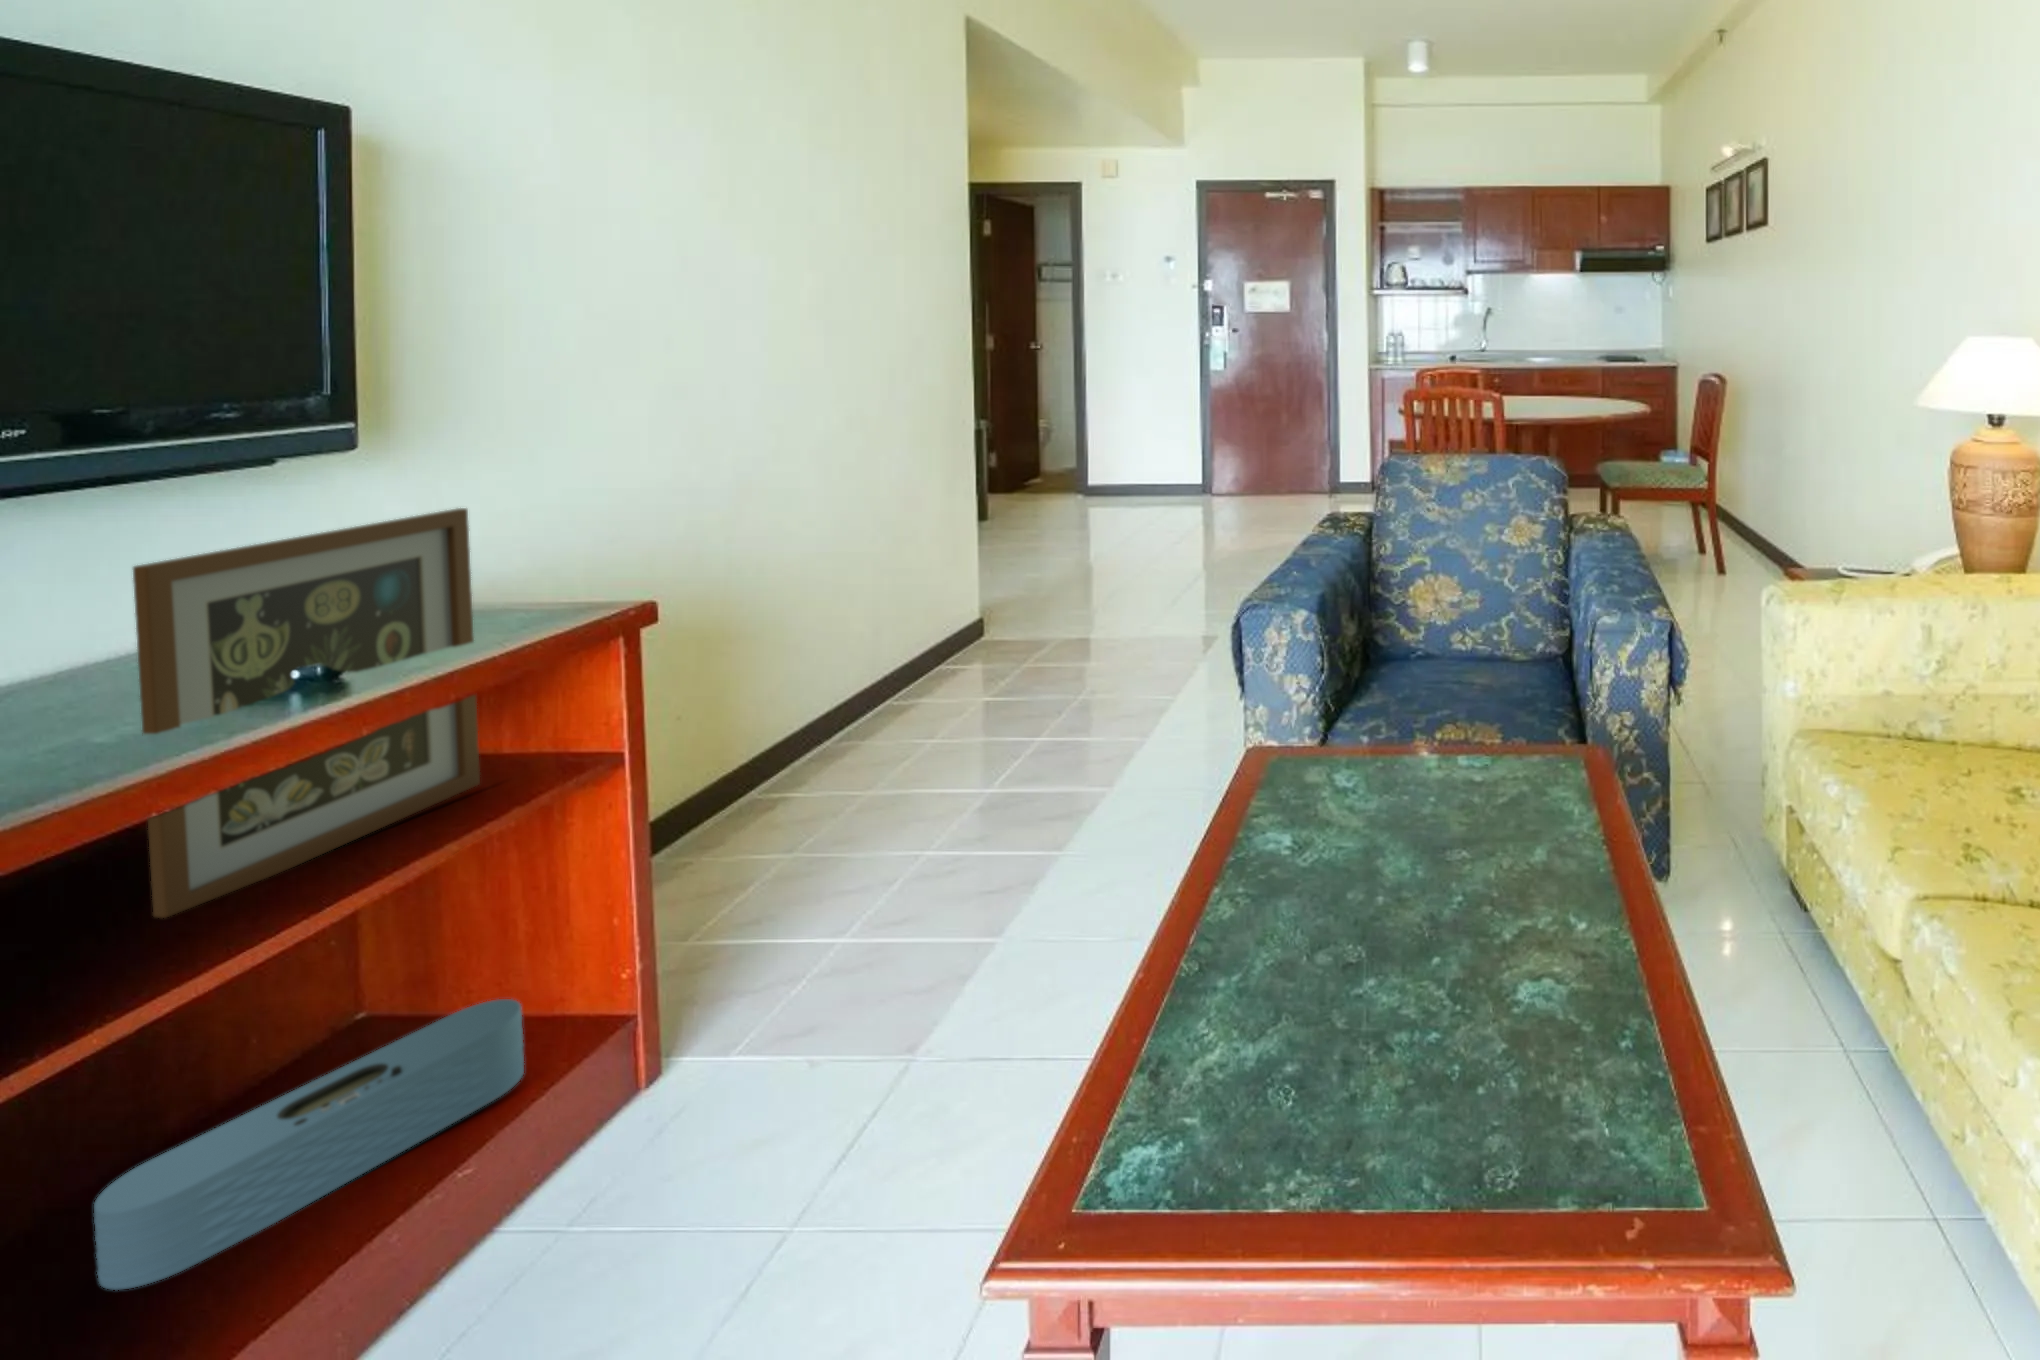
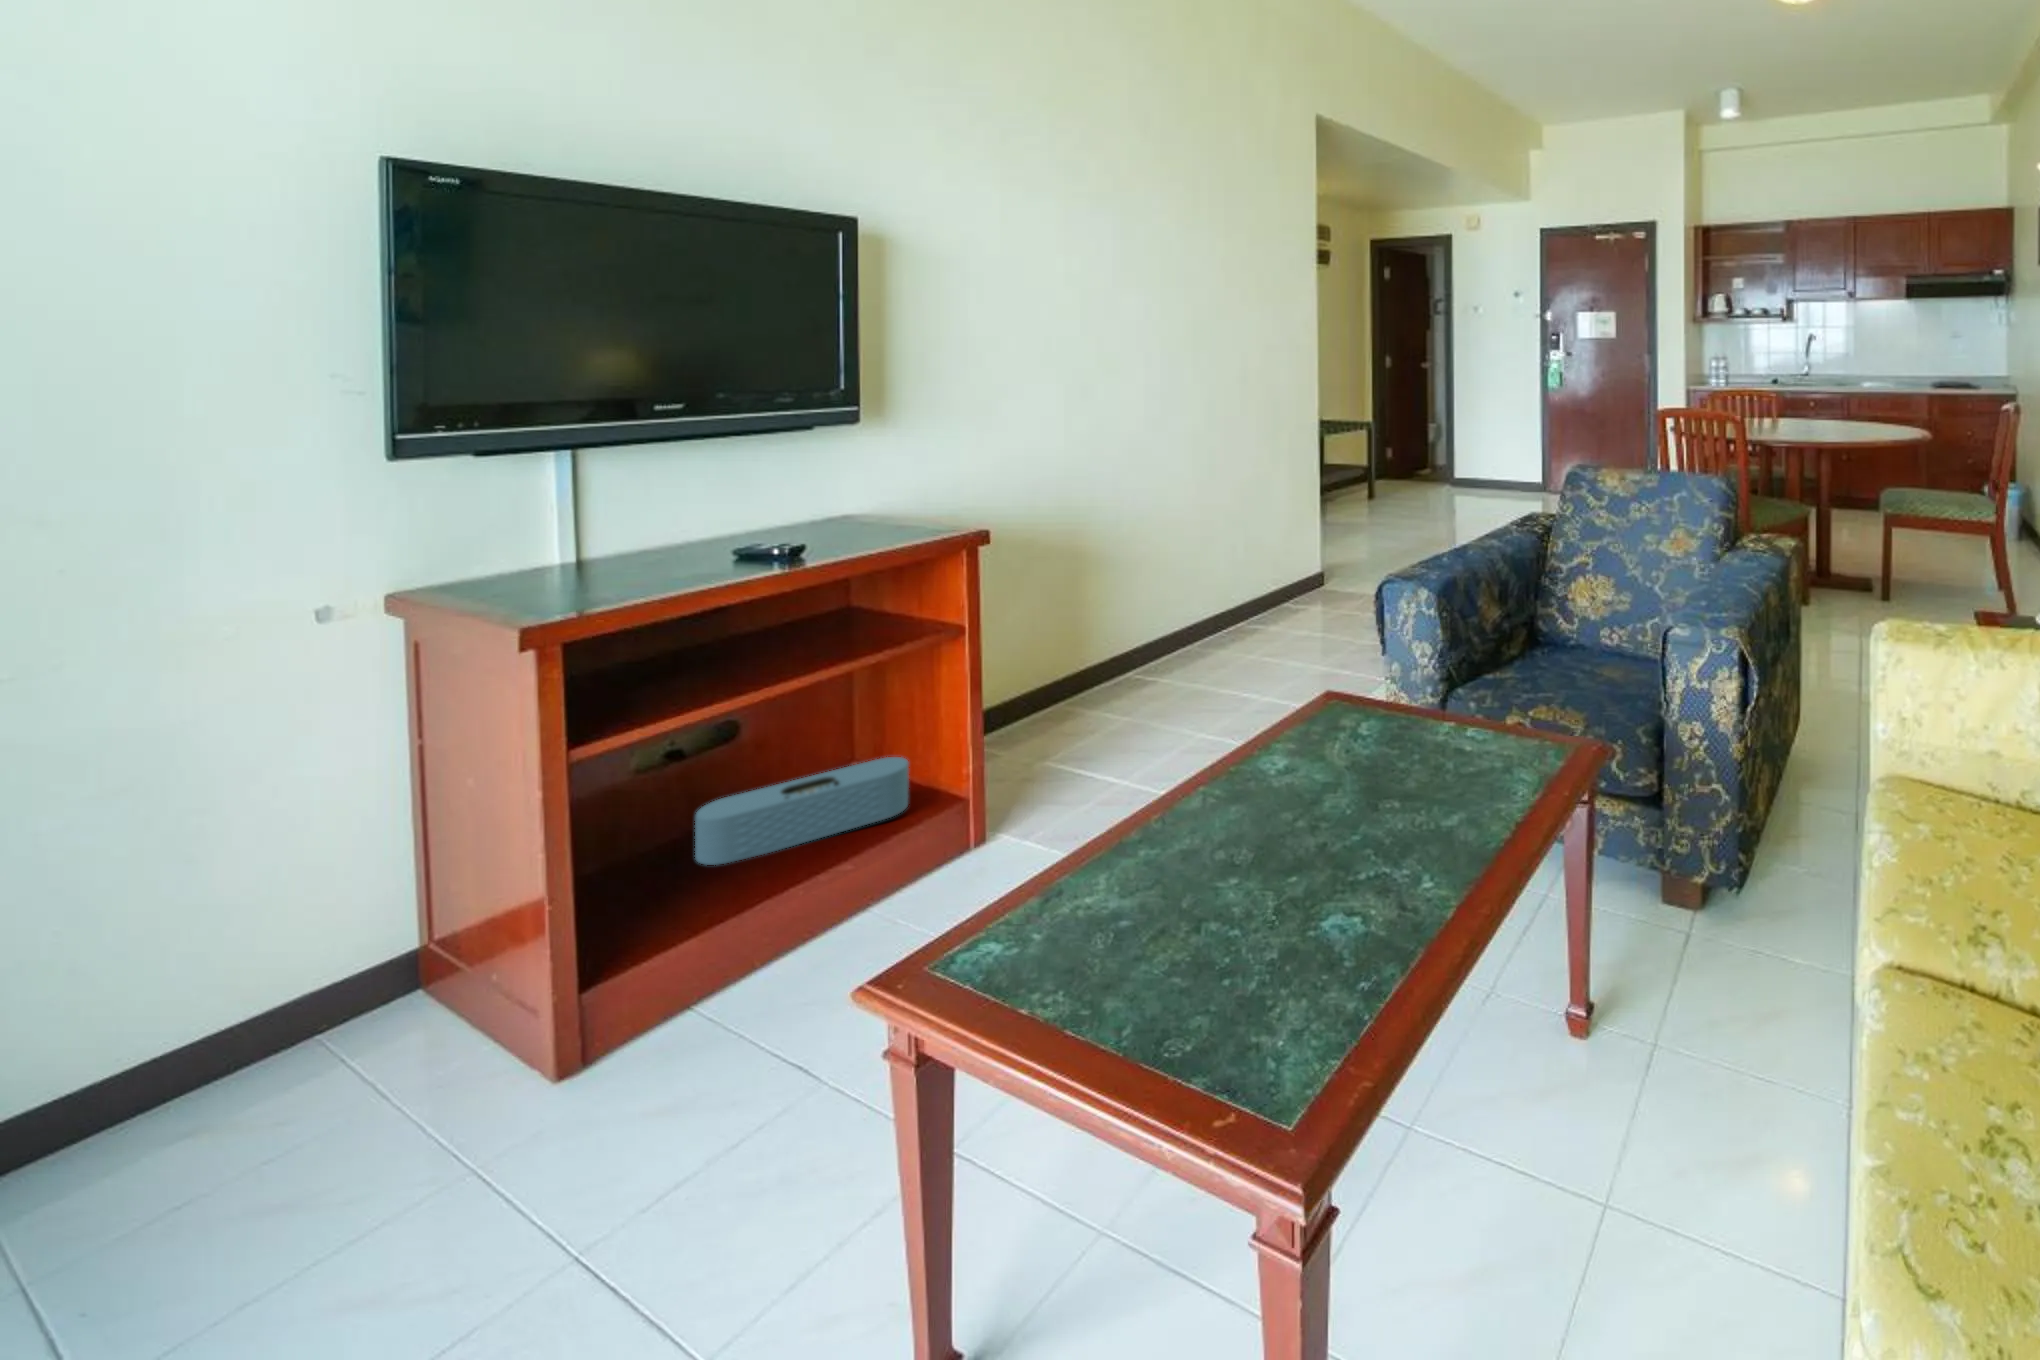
picture frame: present [133,508,480,918] -> none [713,441,892,659]

